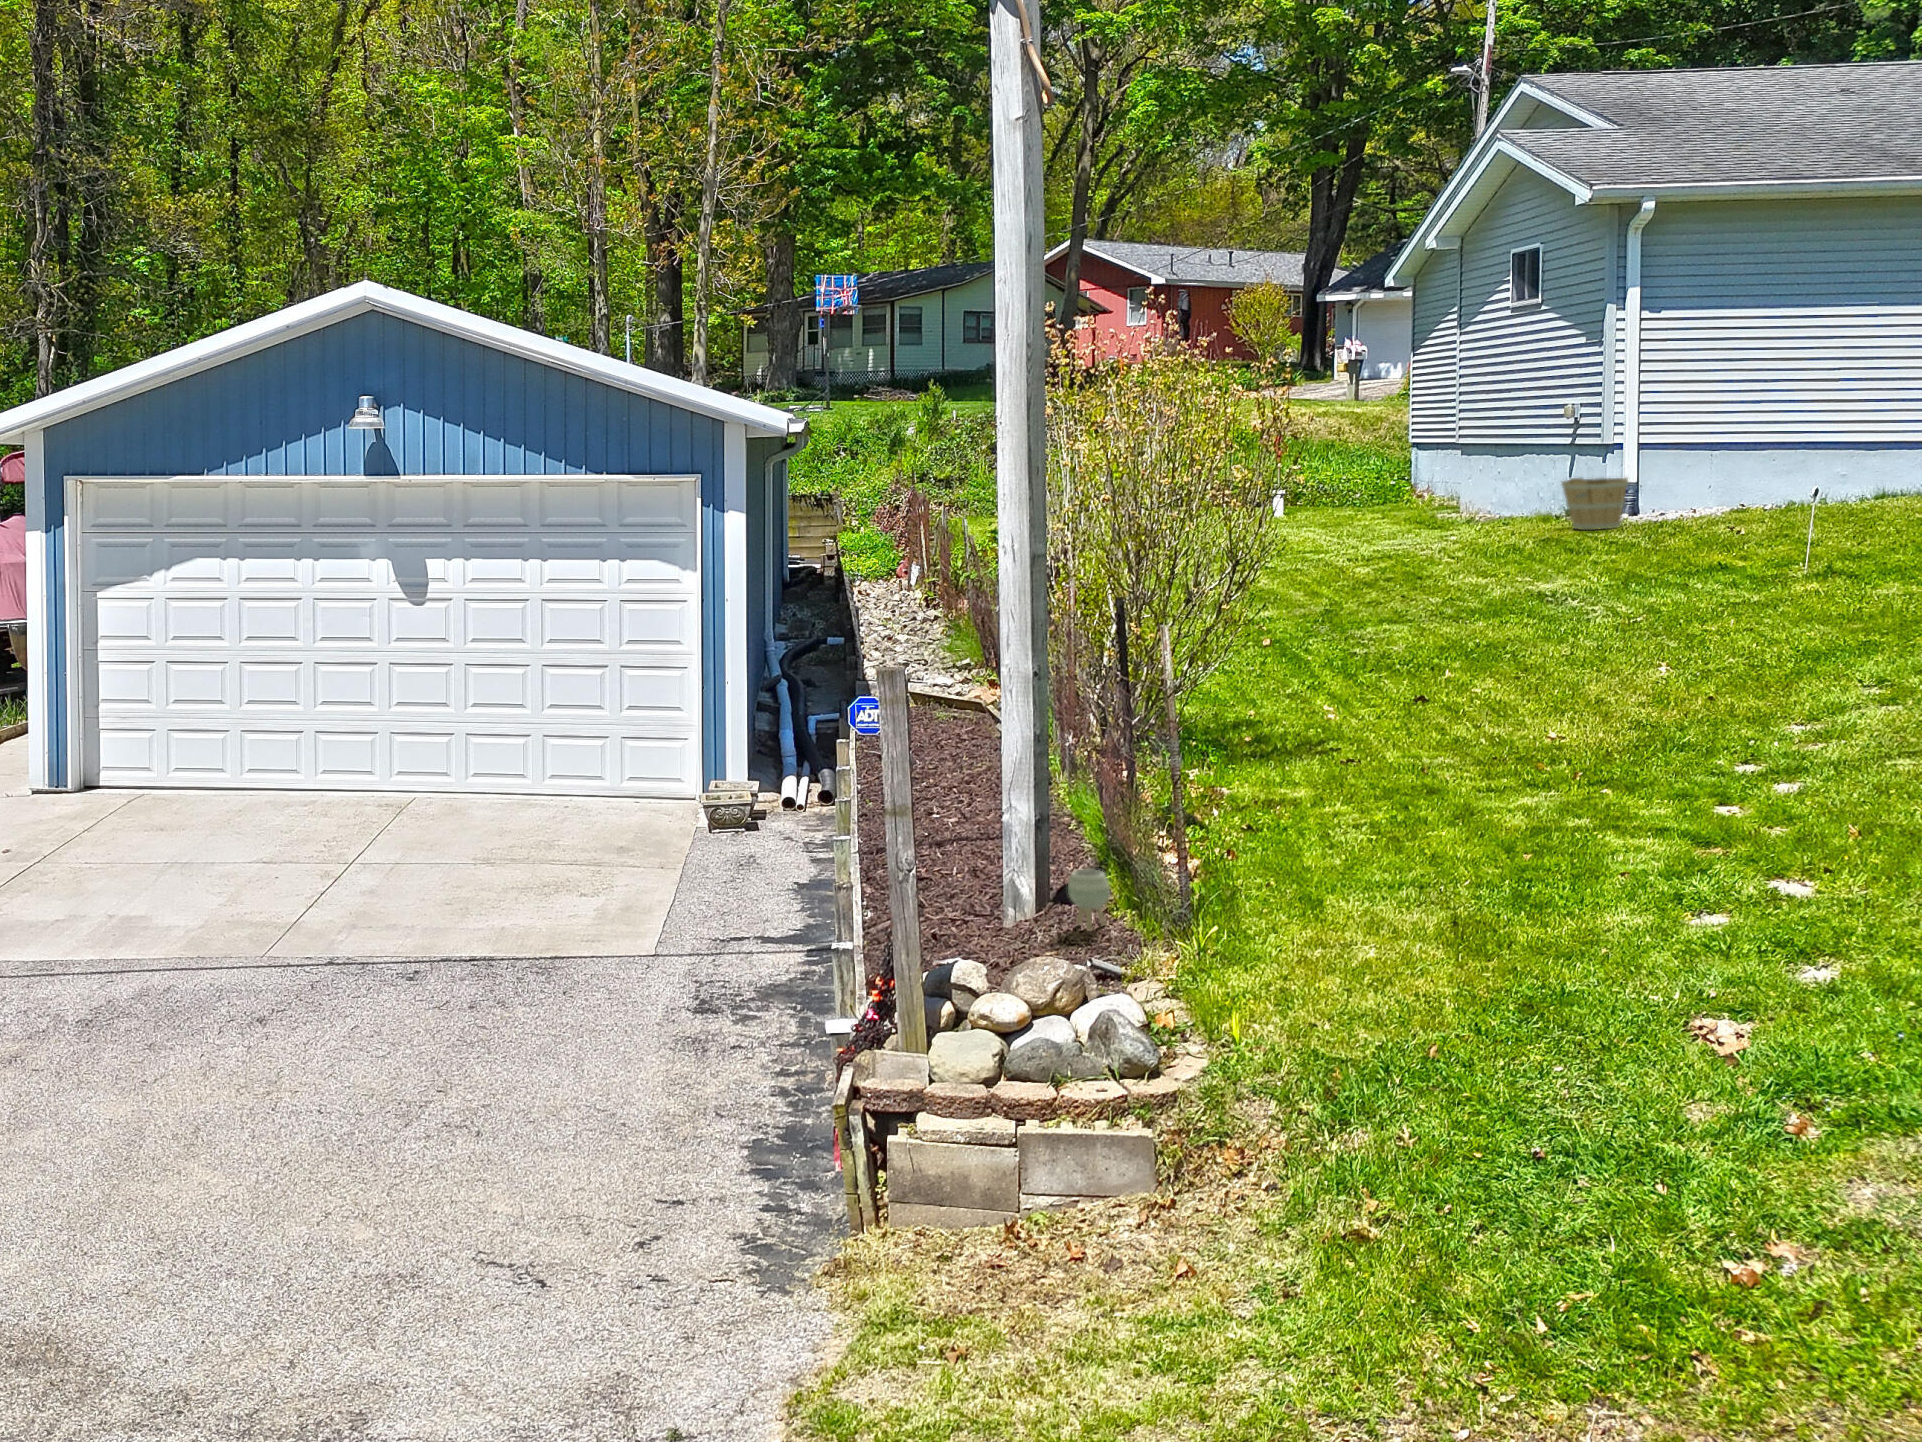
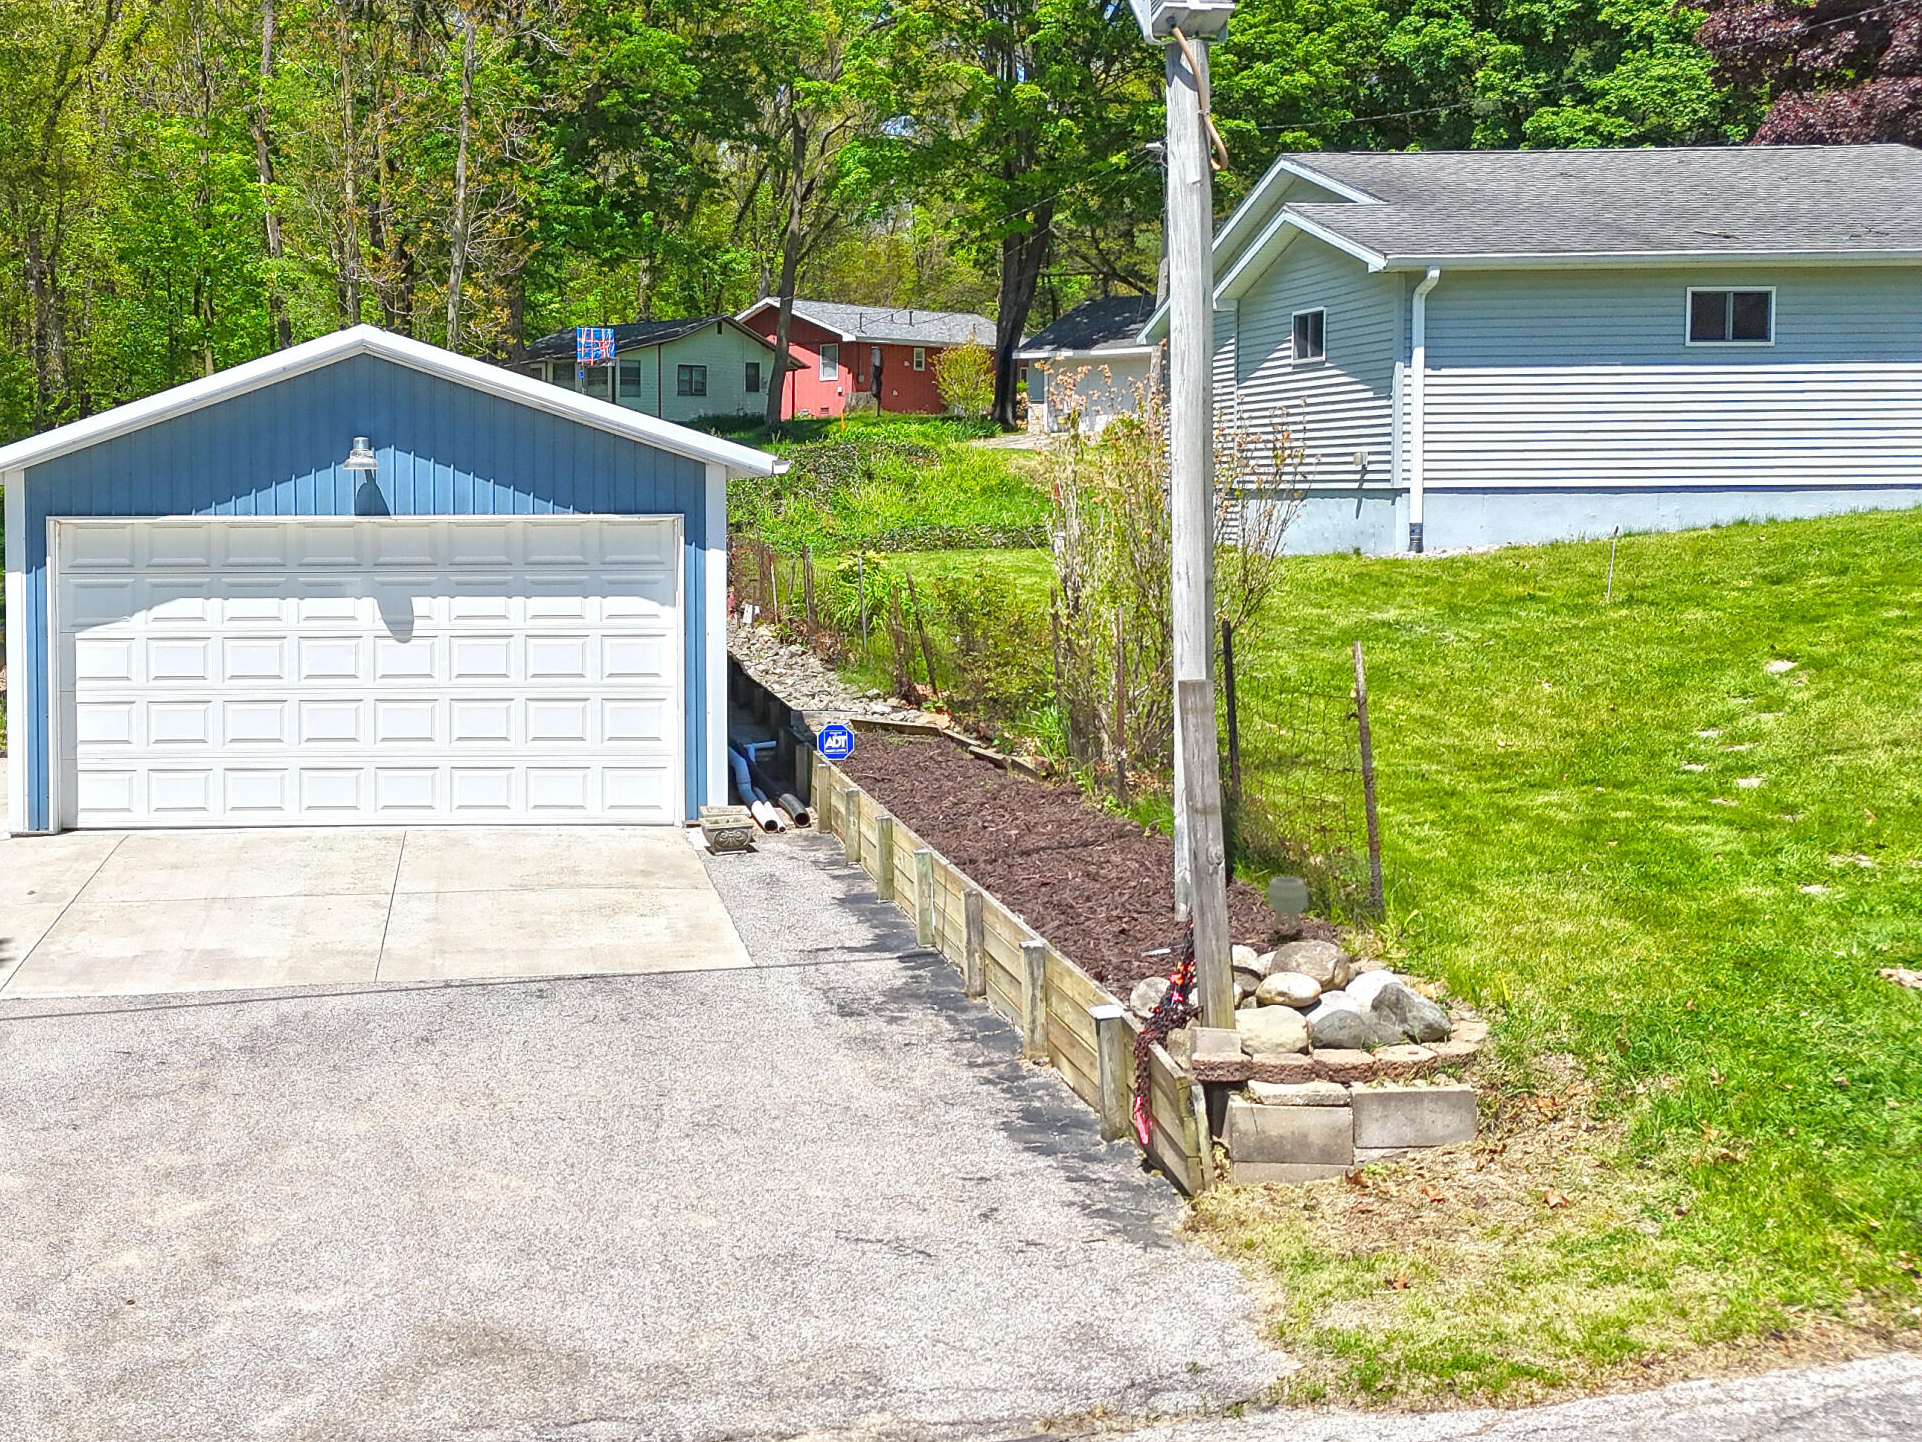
wooden bucket: present [1562,478,1629,530] -> none [1353,515,1412,563]

